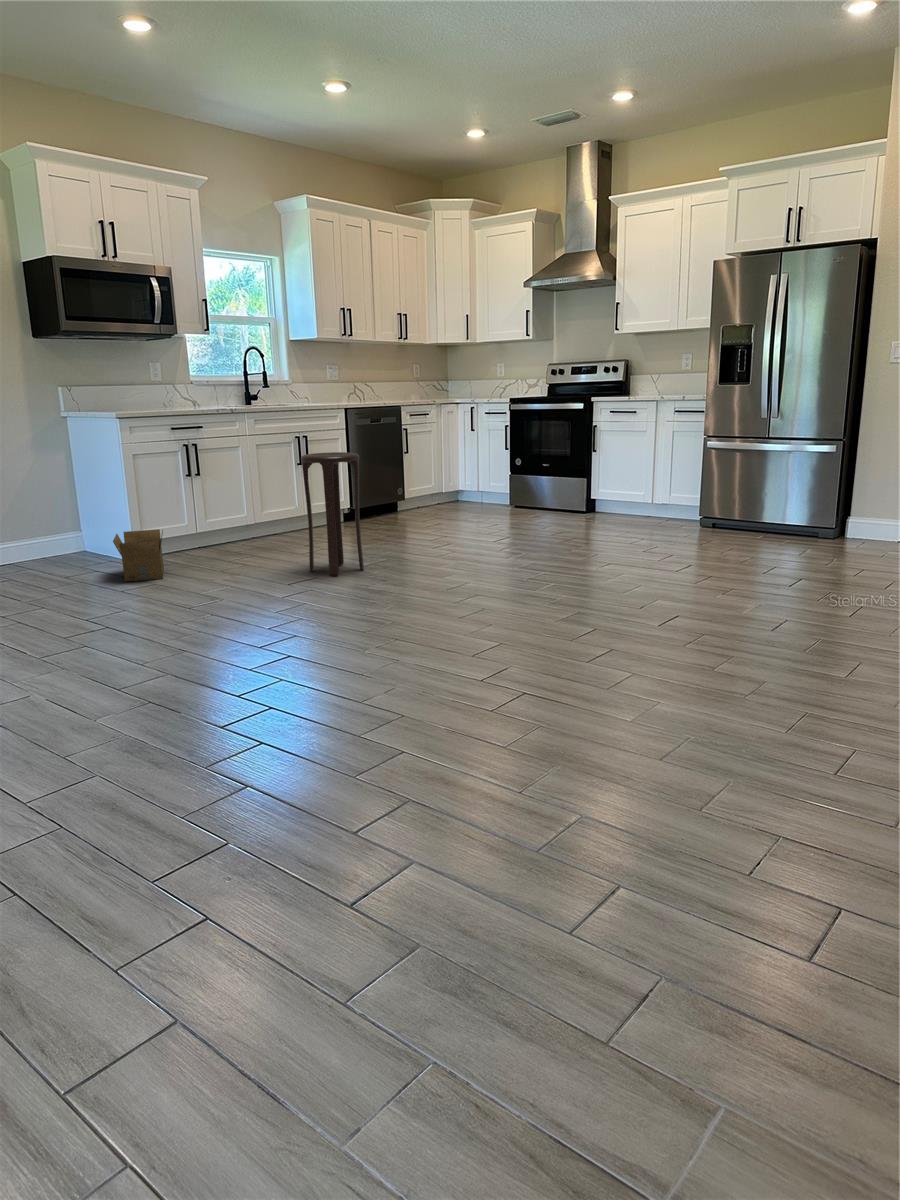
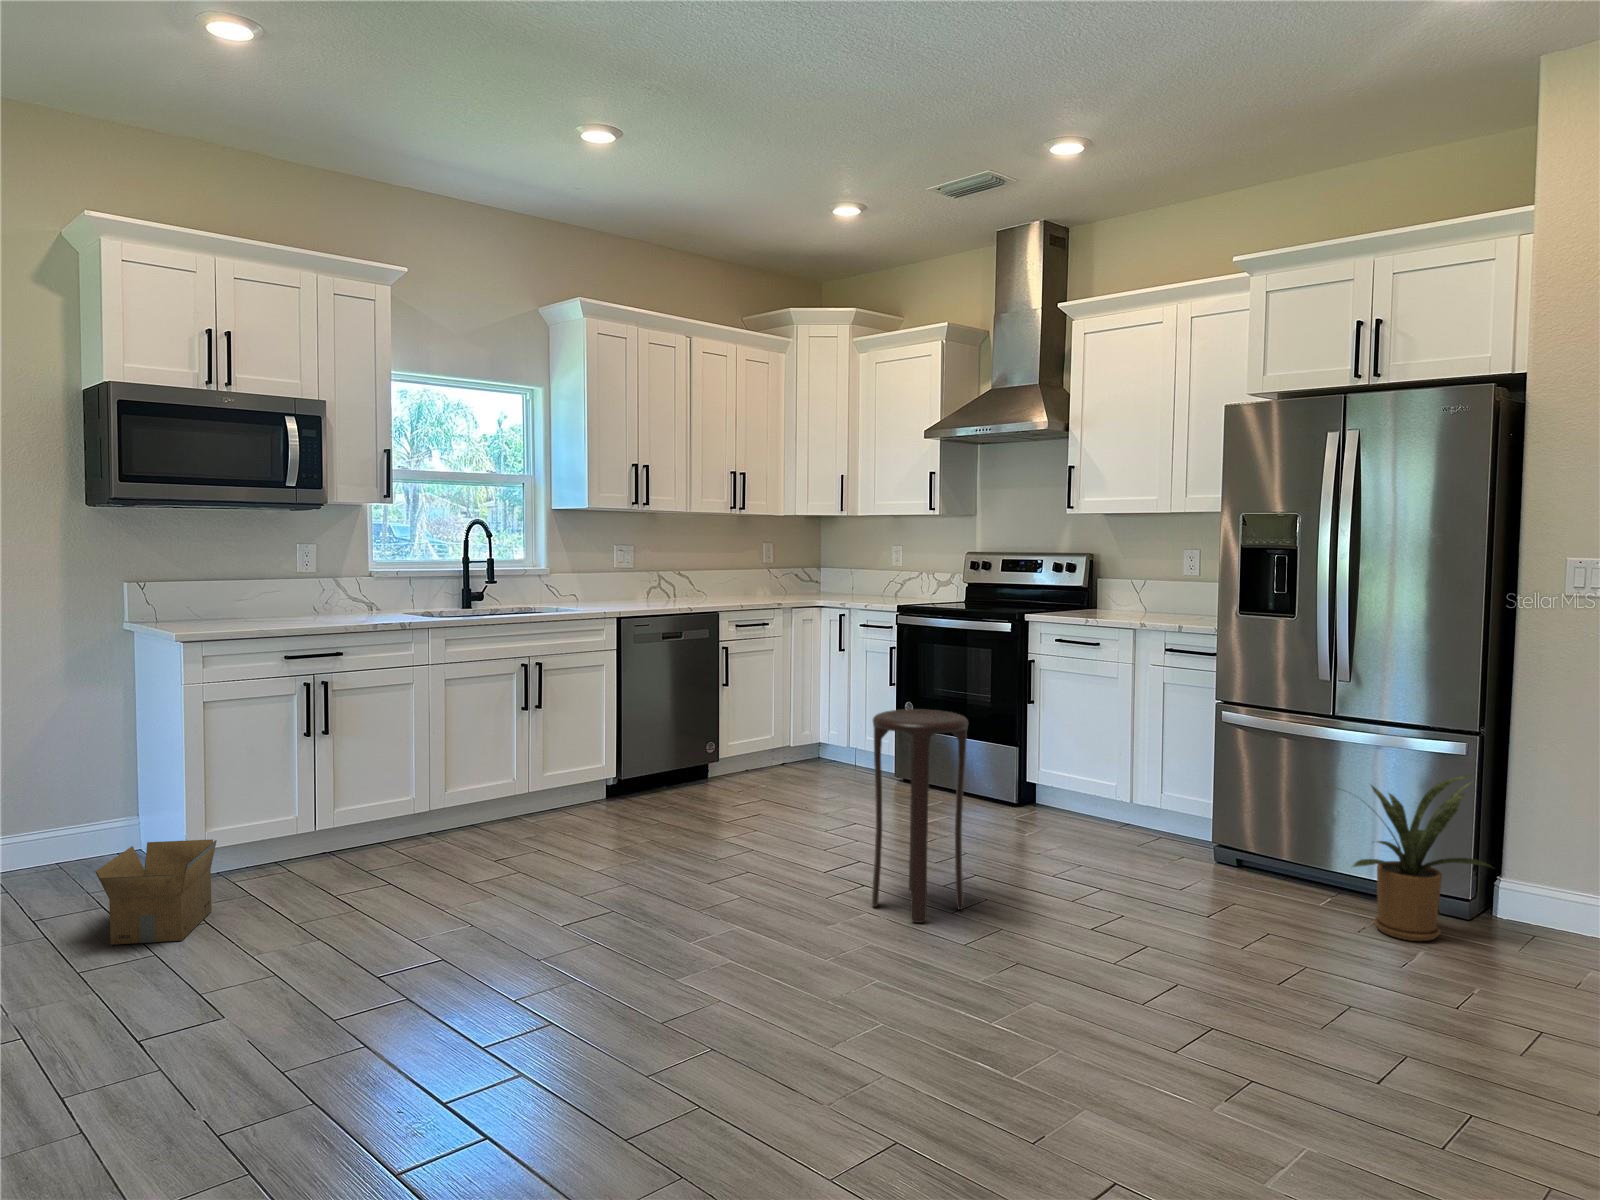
stool: present [301,452,364,576] -> present [872,709,968,923]
house plant: none [761,460,846,547] -> present [1353,775,1489,941]

